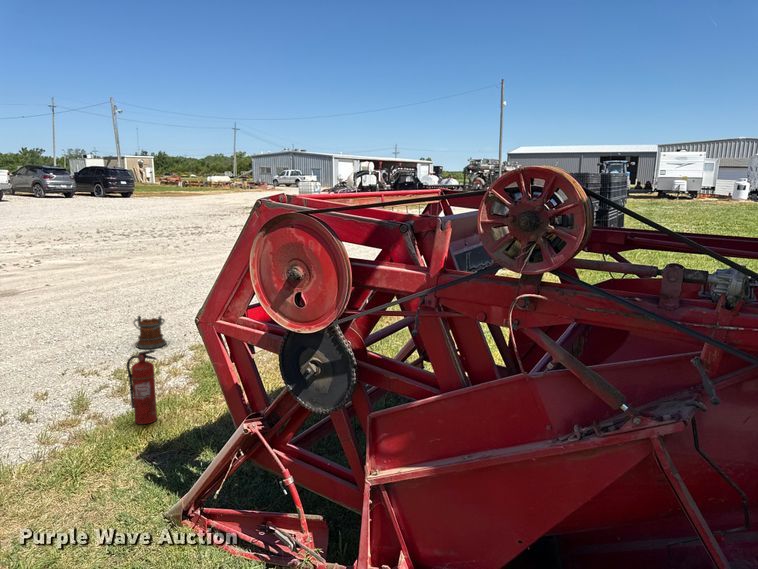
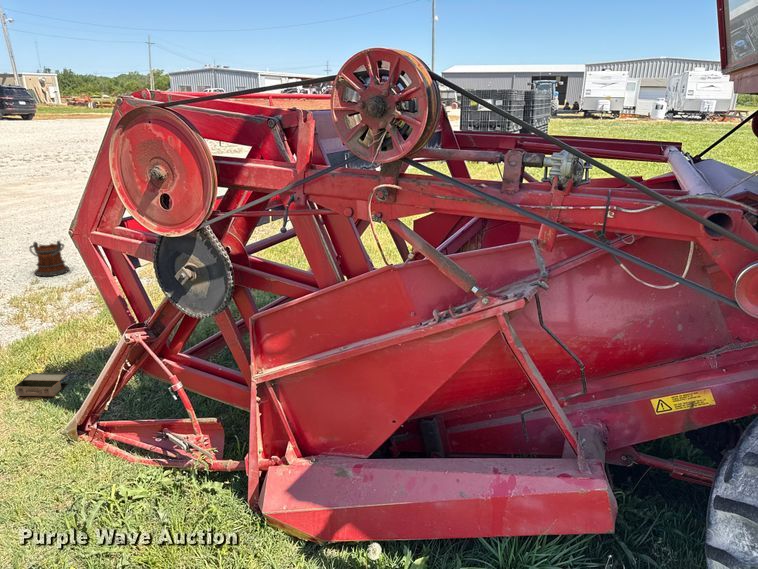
fire extinguisher: present [127,350,157,424] -> none [15,272,56,349]
toolbox: none [120,449,169,475] -> present [14,373,67,396]

